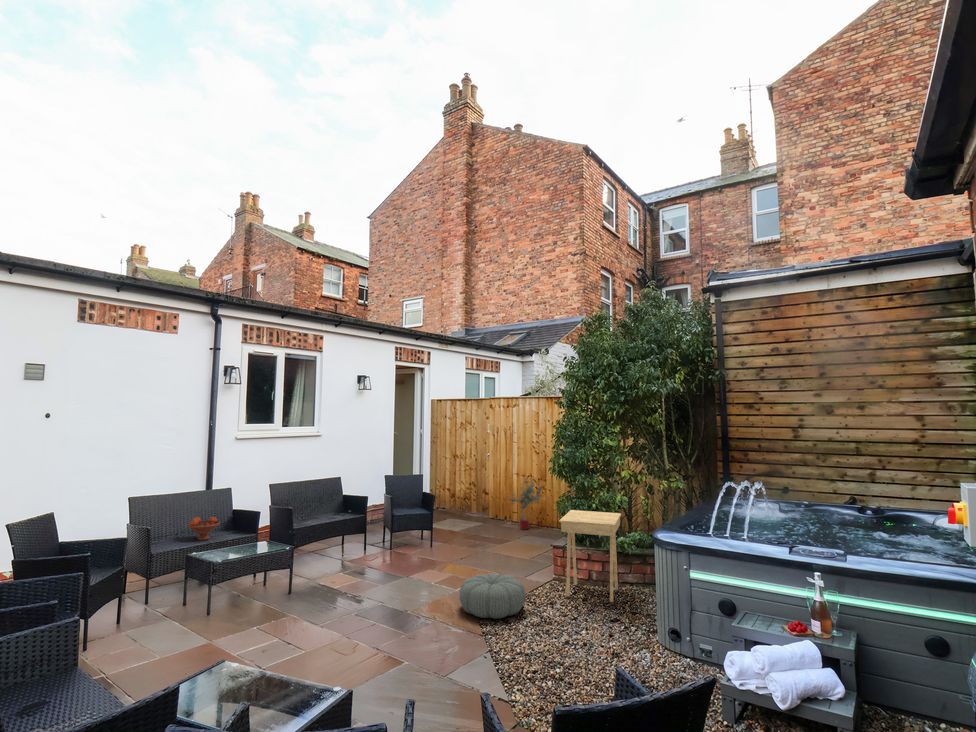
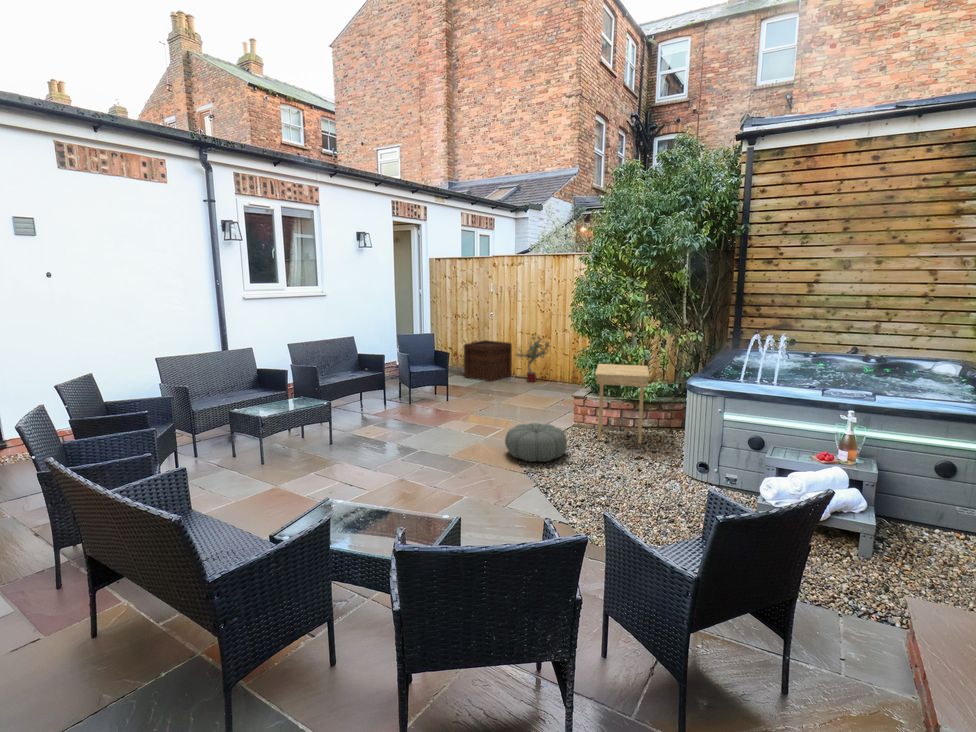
wooden crate: none [457,483,507,528] -> present [464,340,512,381]
fruit bowl: present [188,517,220,540] -> none [224,379,256,401]

